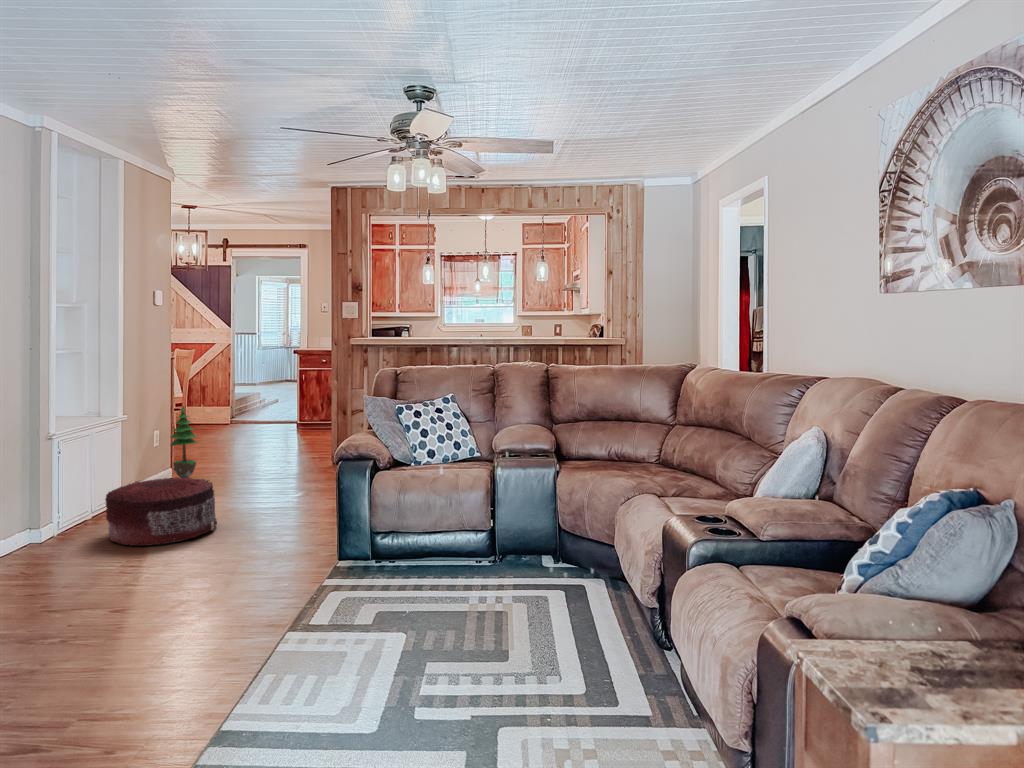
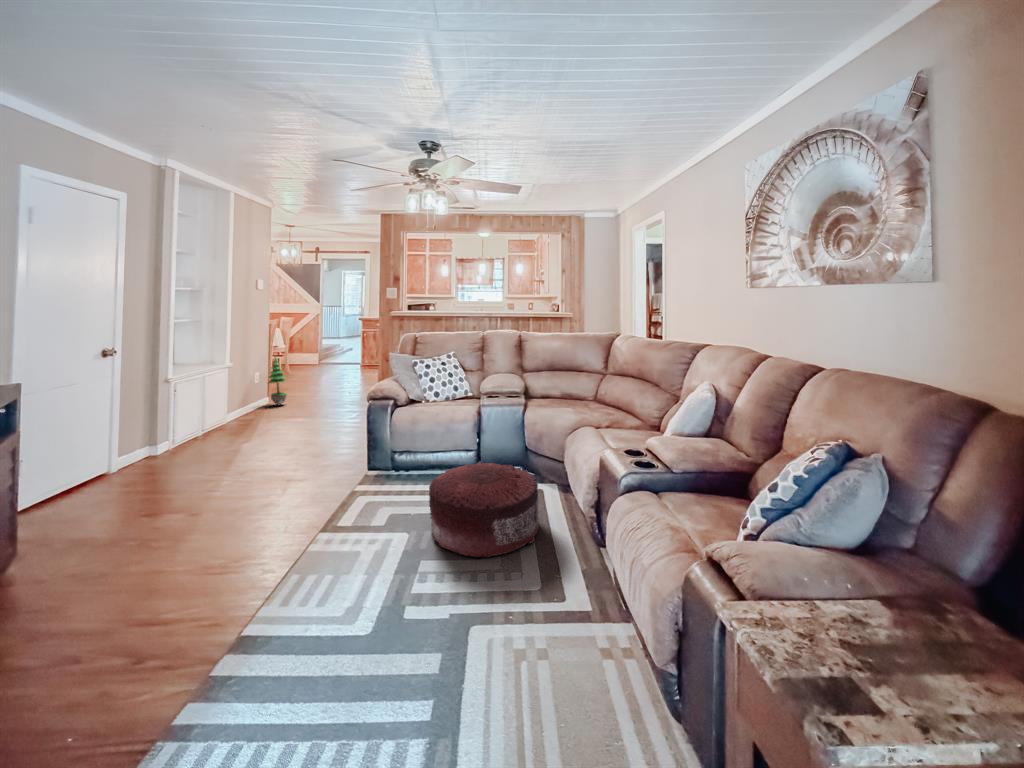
pouf: present [105,477,217,546] -> present [429,461,539,557]

